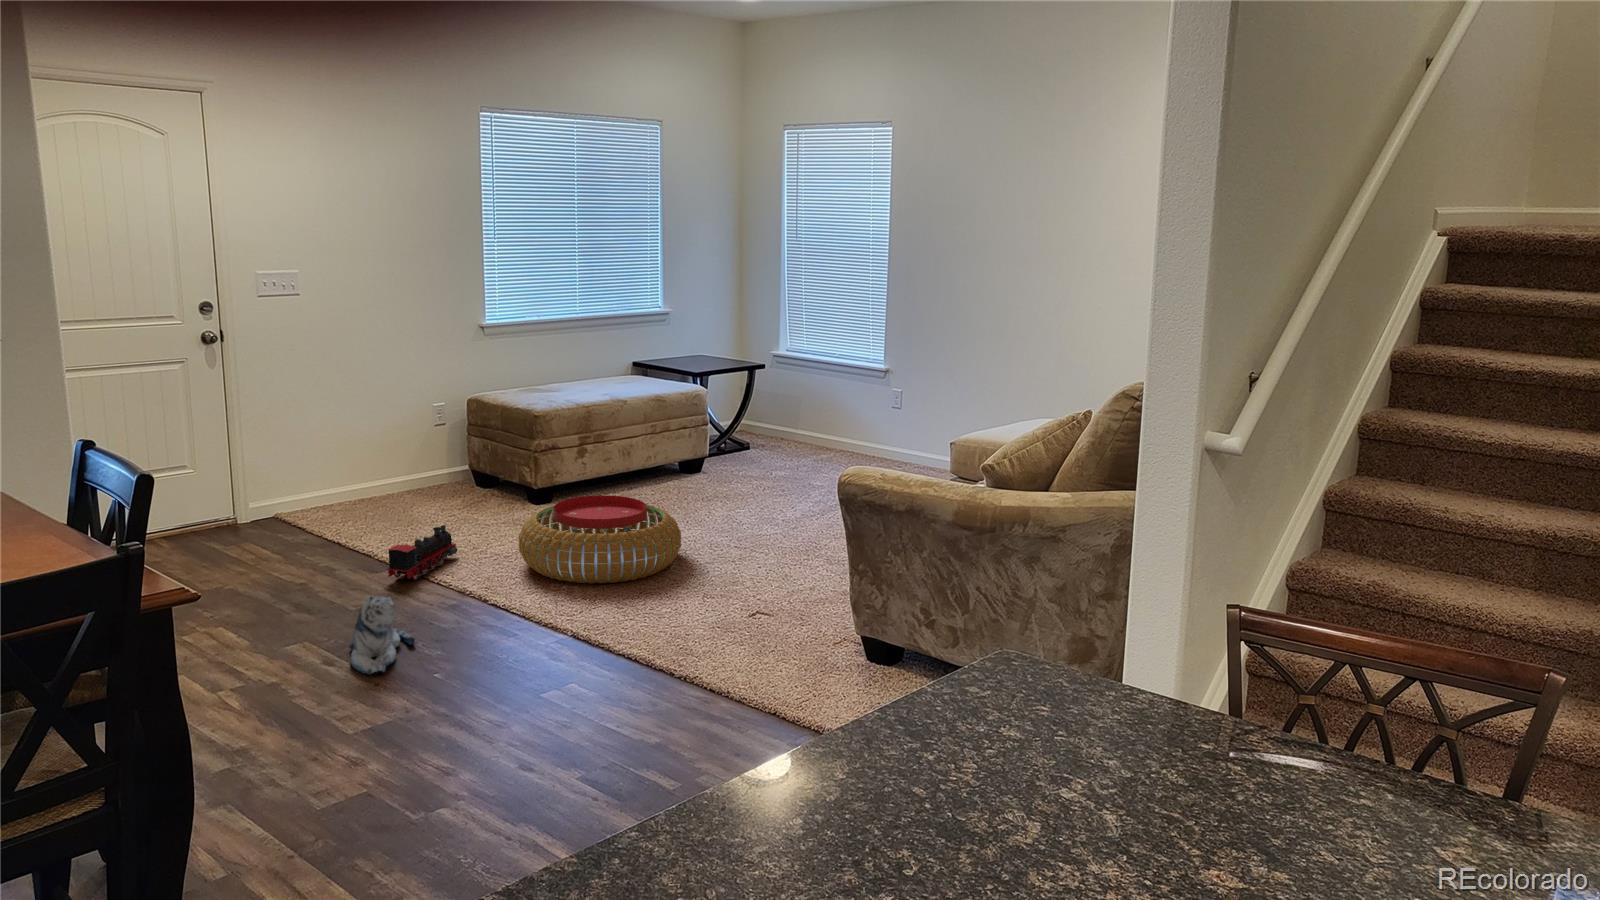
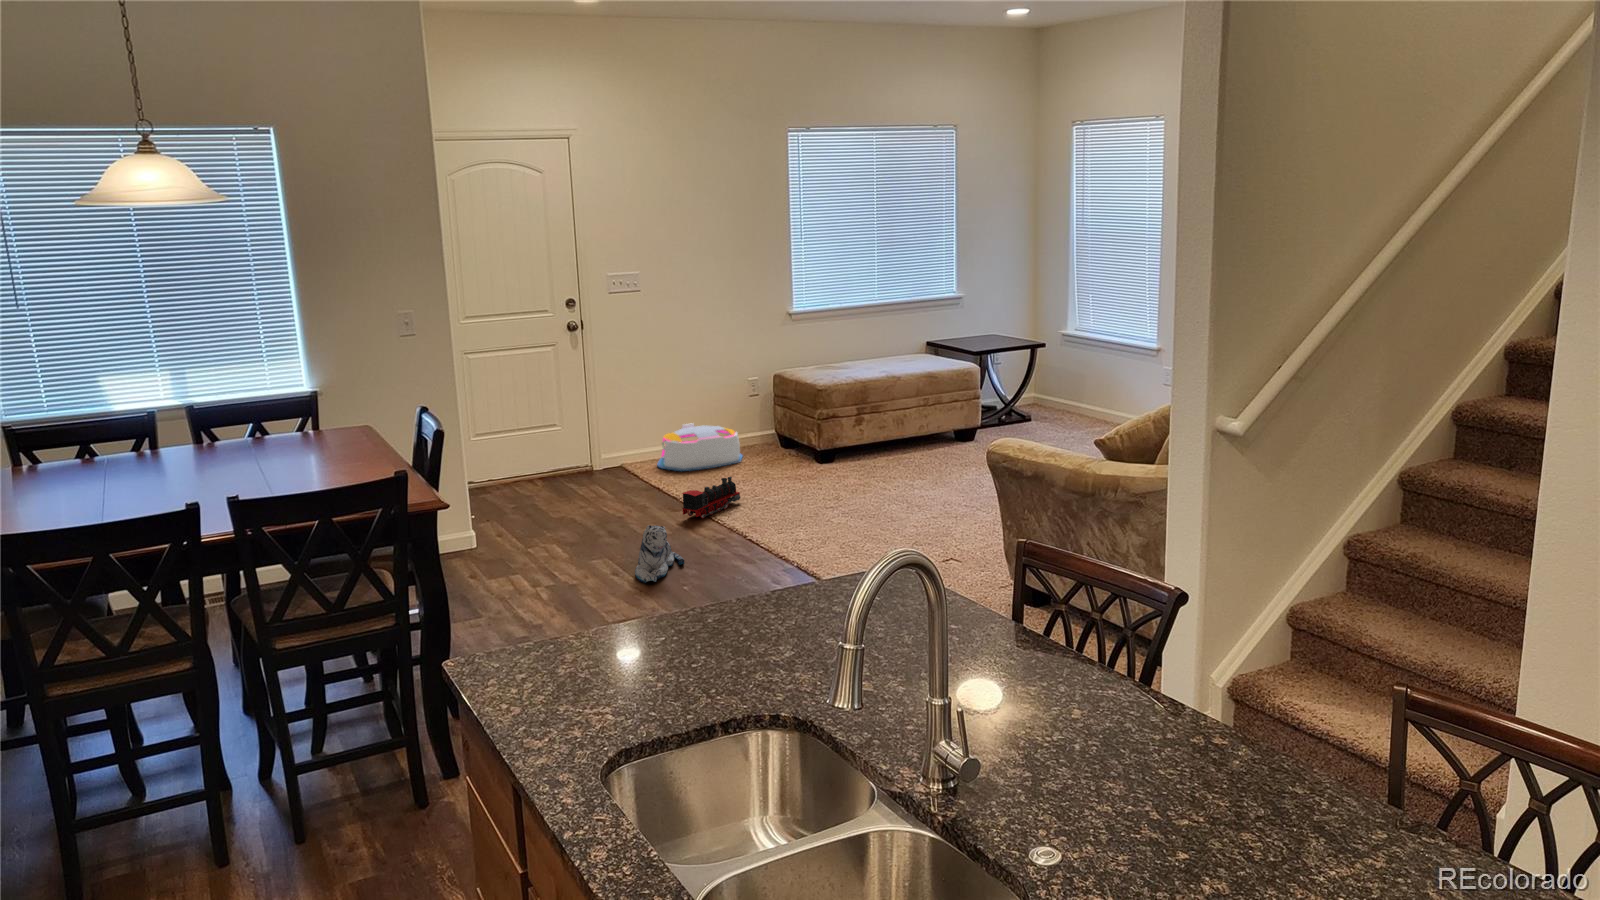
storage bin: none [327,460,436,521] -> present [657,423,742,471]
pouf: present [518,495,681,583] -> none [782,458,916,530]

